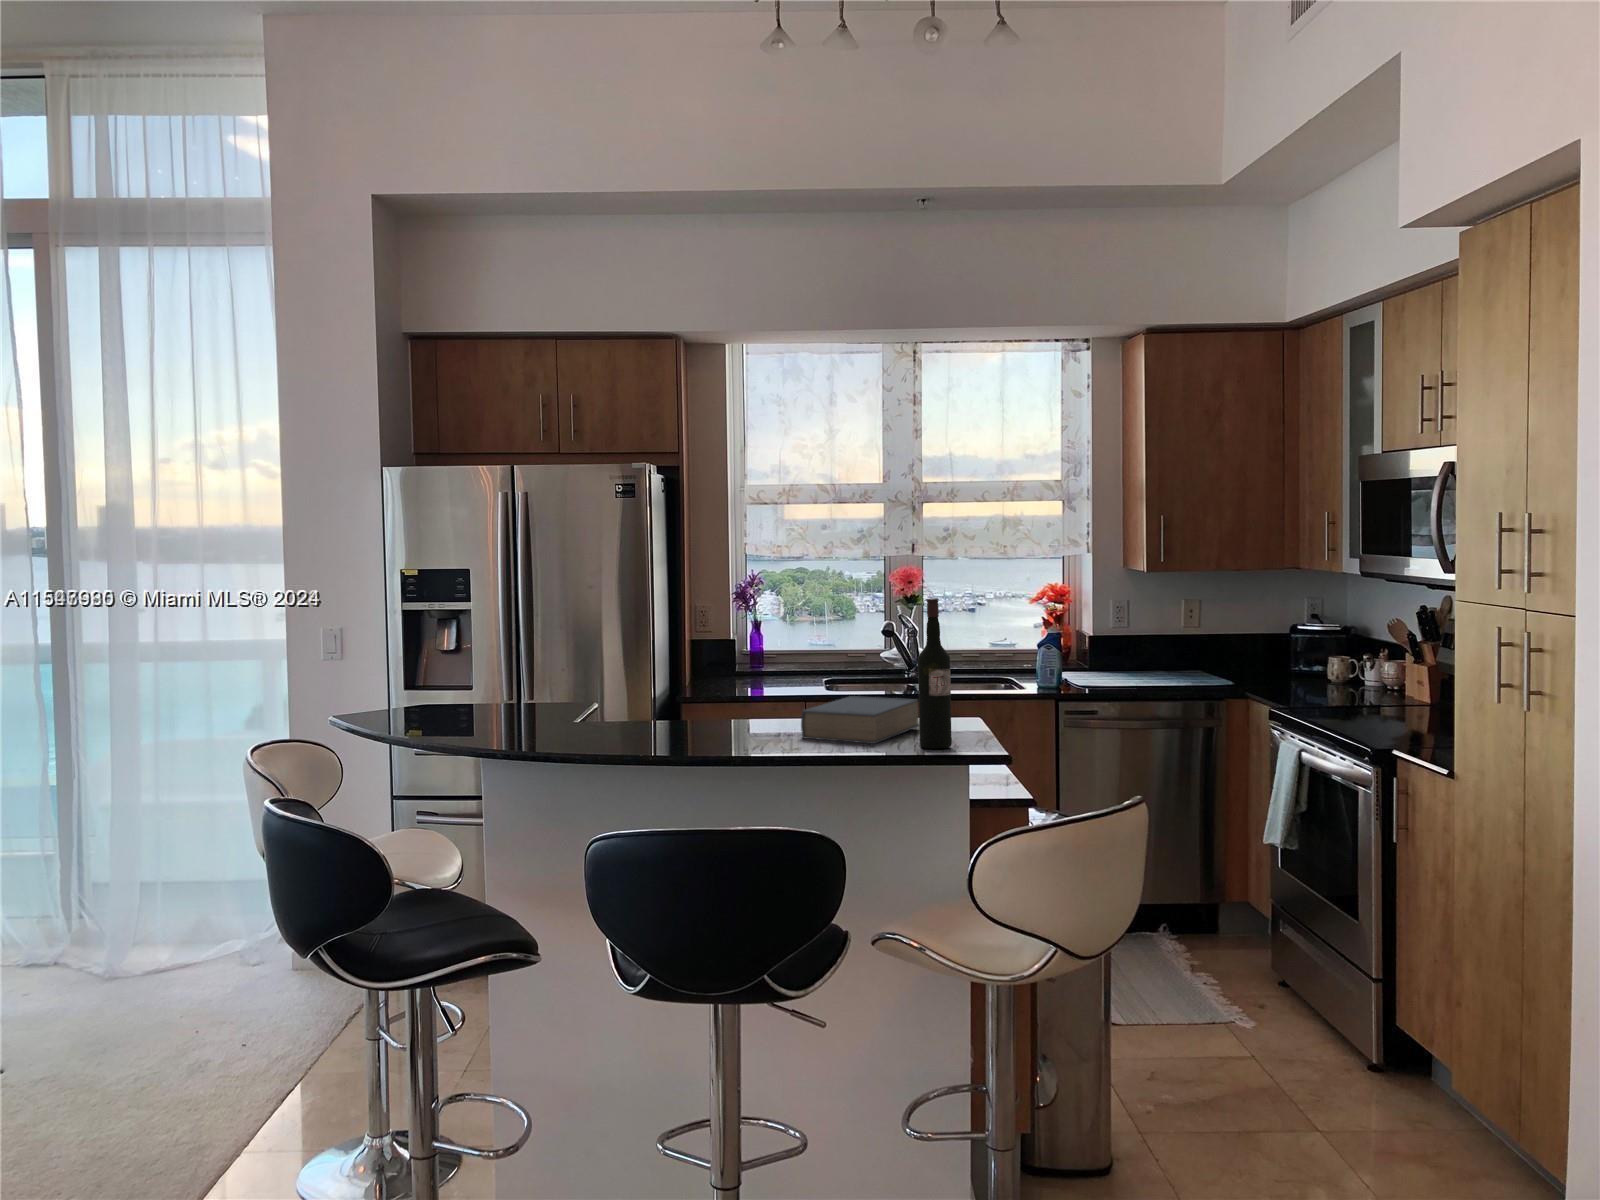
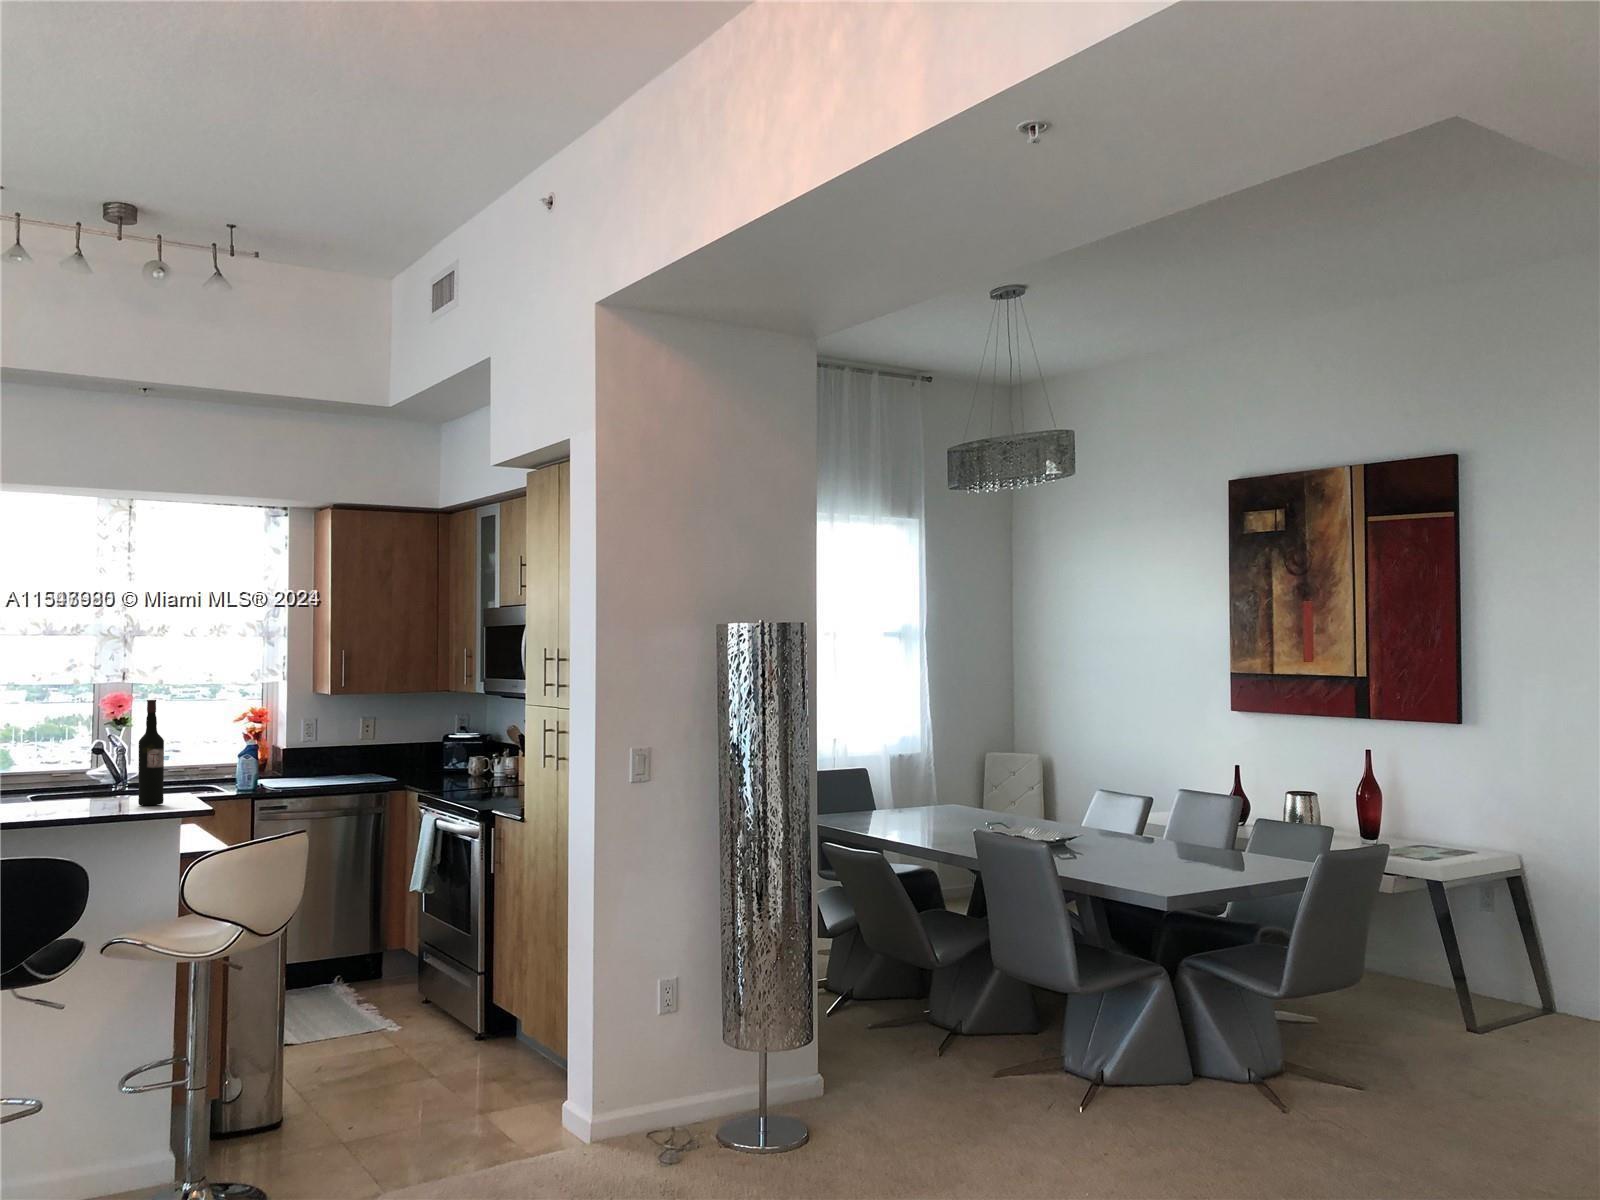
book: present [801,696,919,744] -> none [39,777,136,807]

